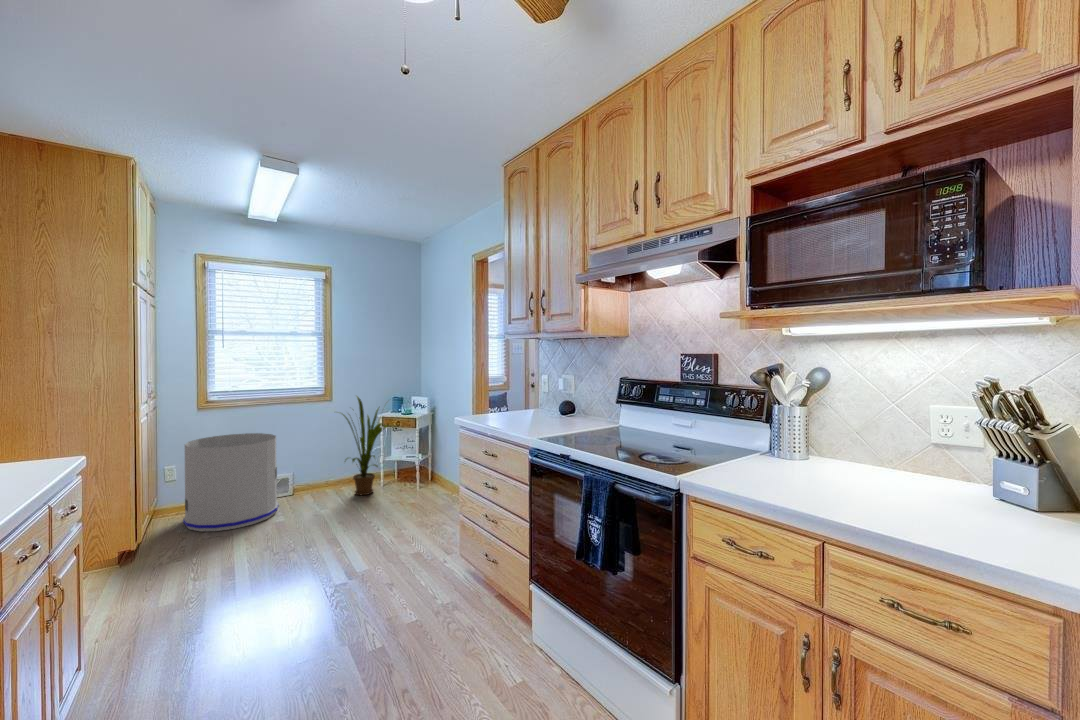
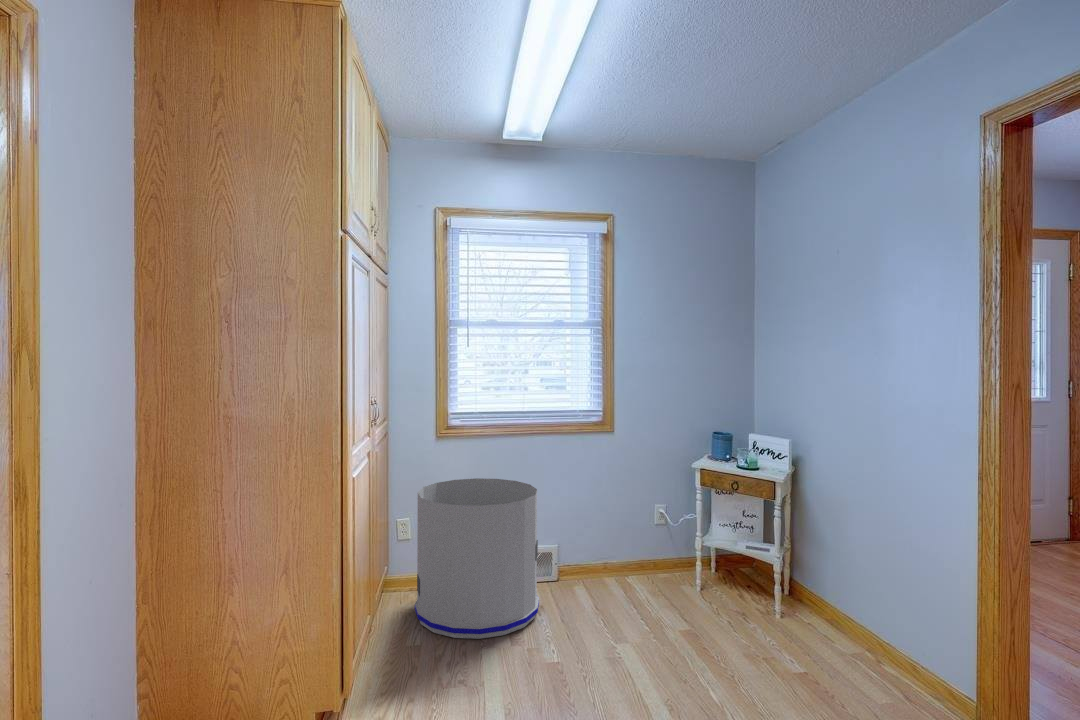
house plant: present [342,396,388,495] -> none [620,426,721,605]

